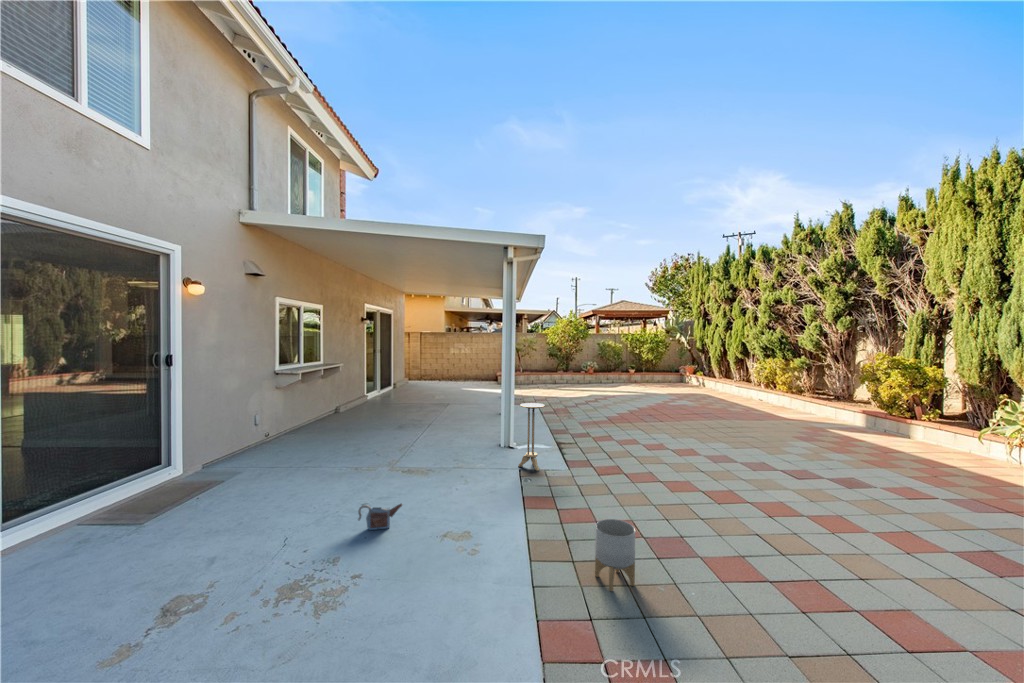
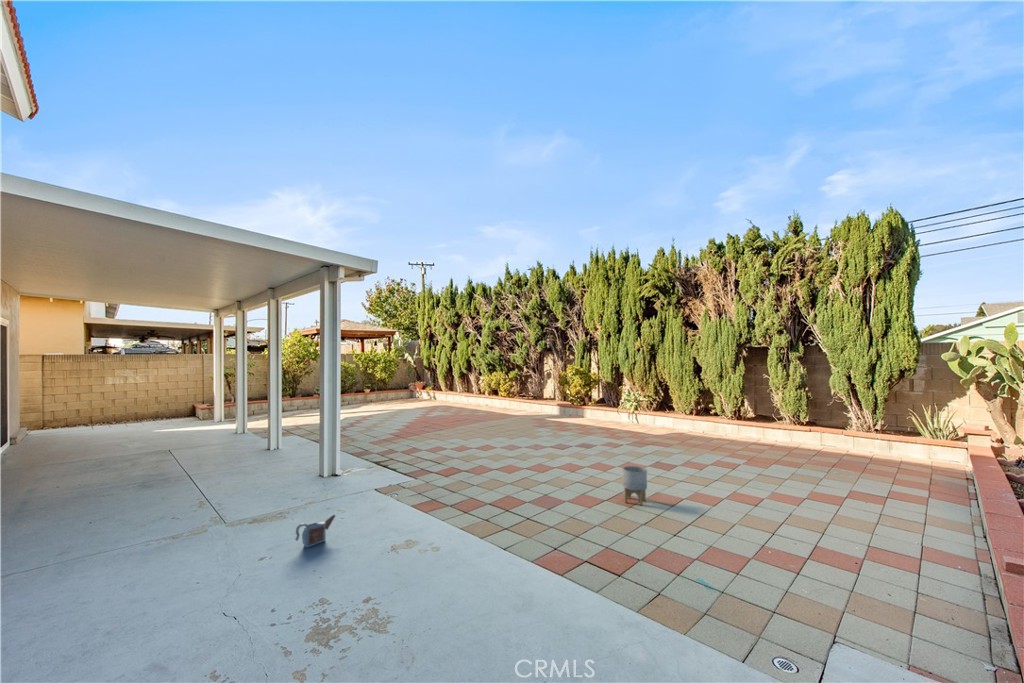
side table: present [518,403,545,471] -> none [368,416,393,477]
planter: present [595,519,636,591] -> present [623,466,647,505]

